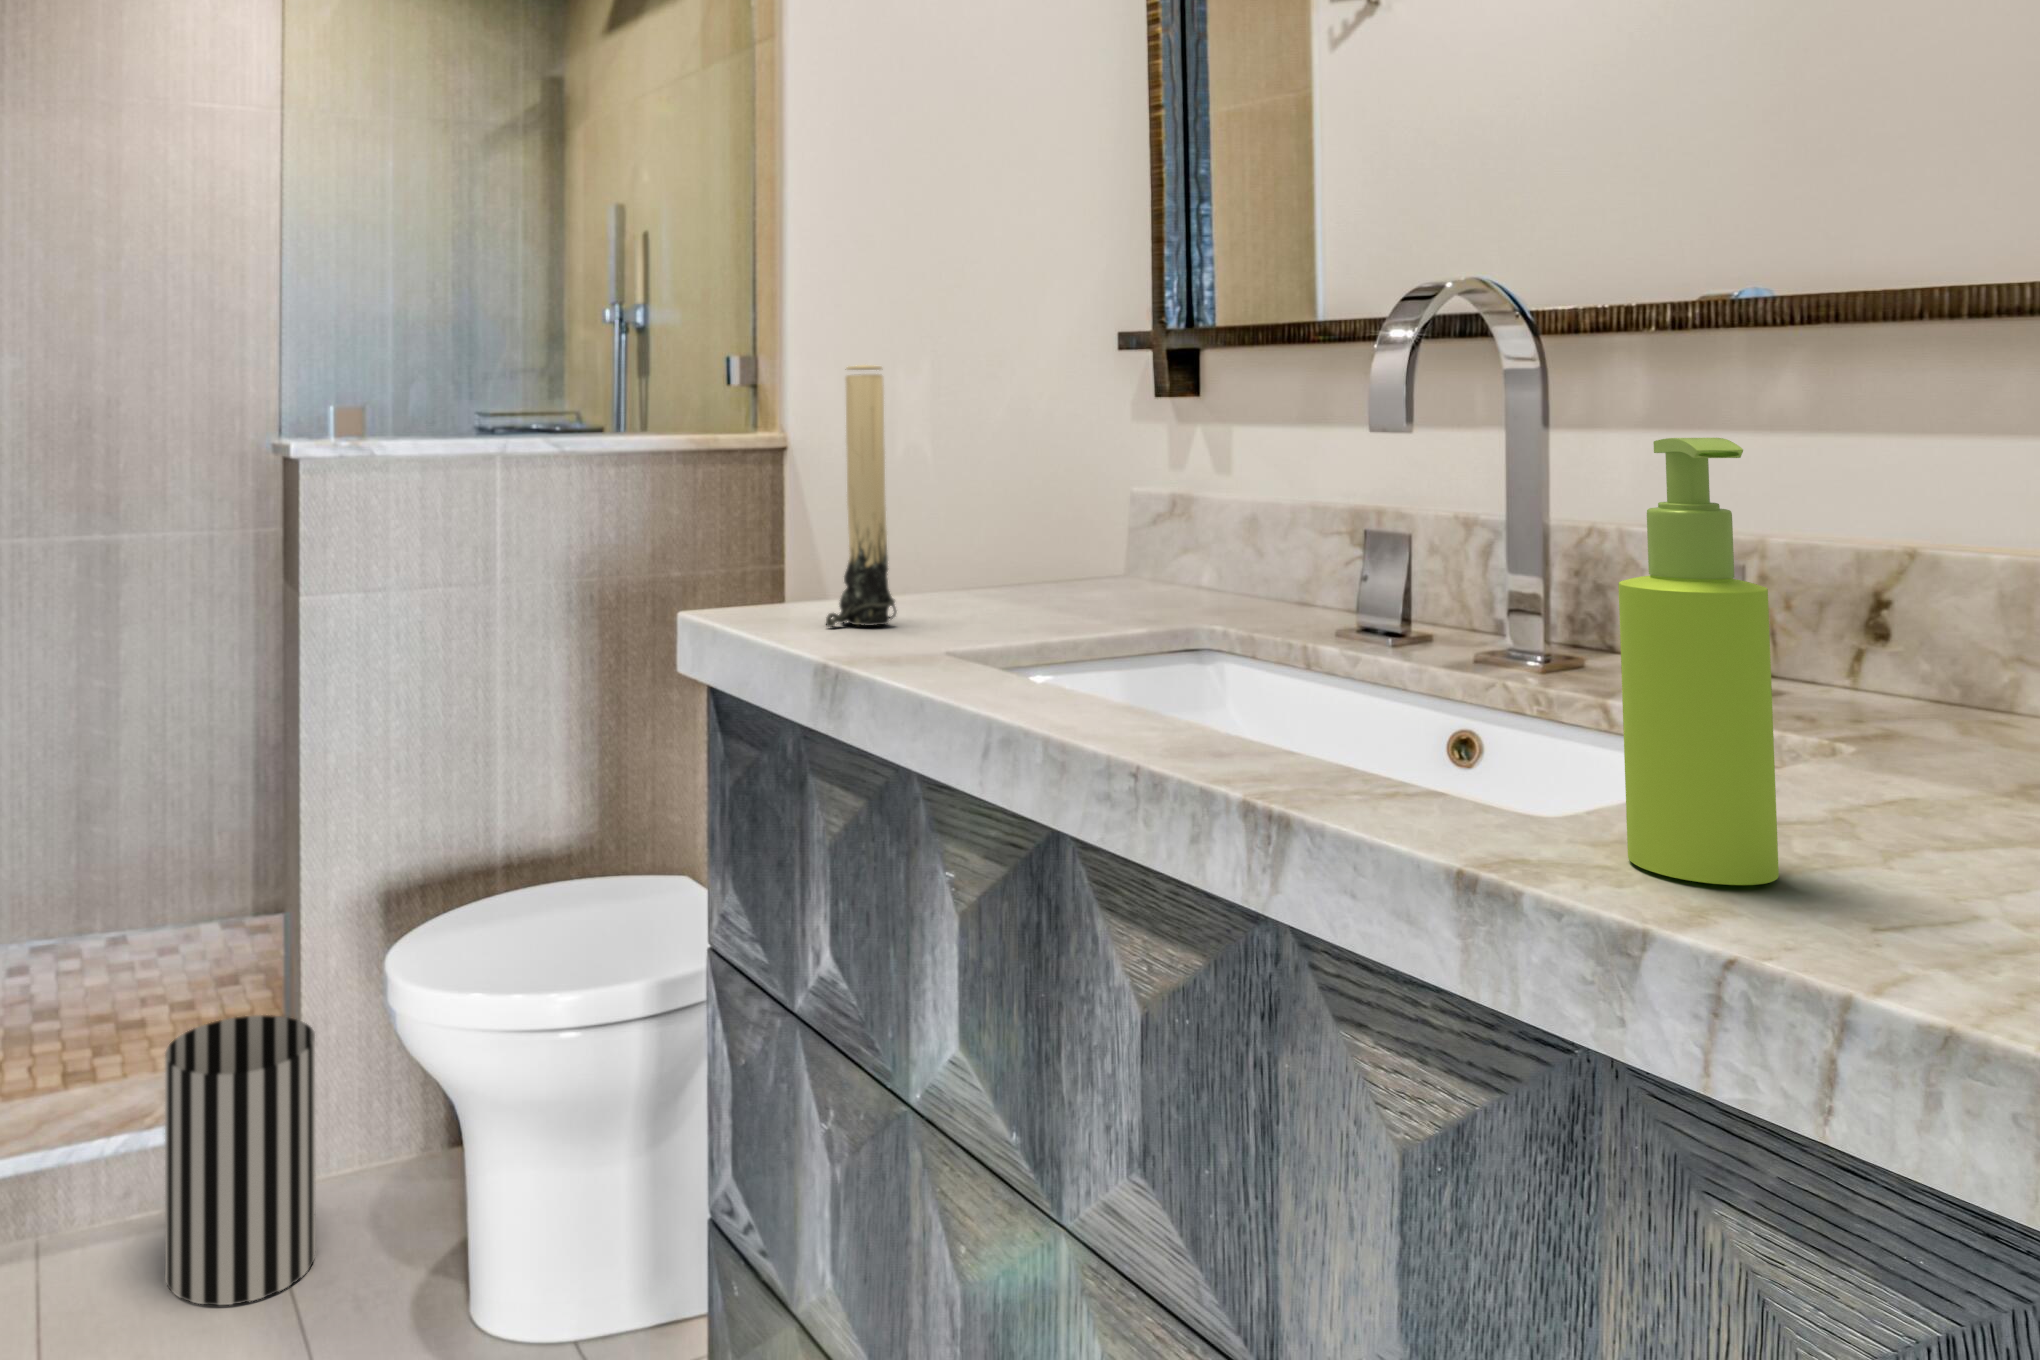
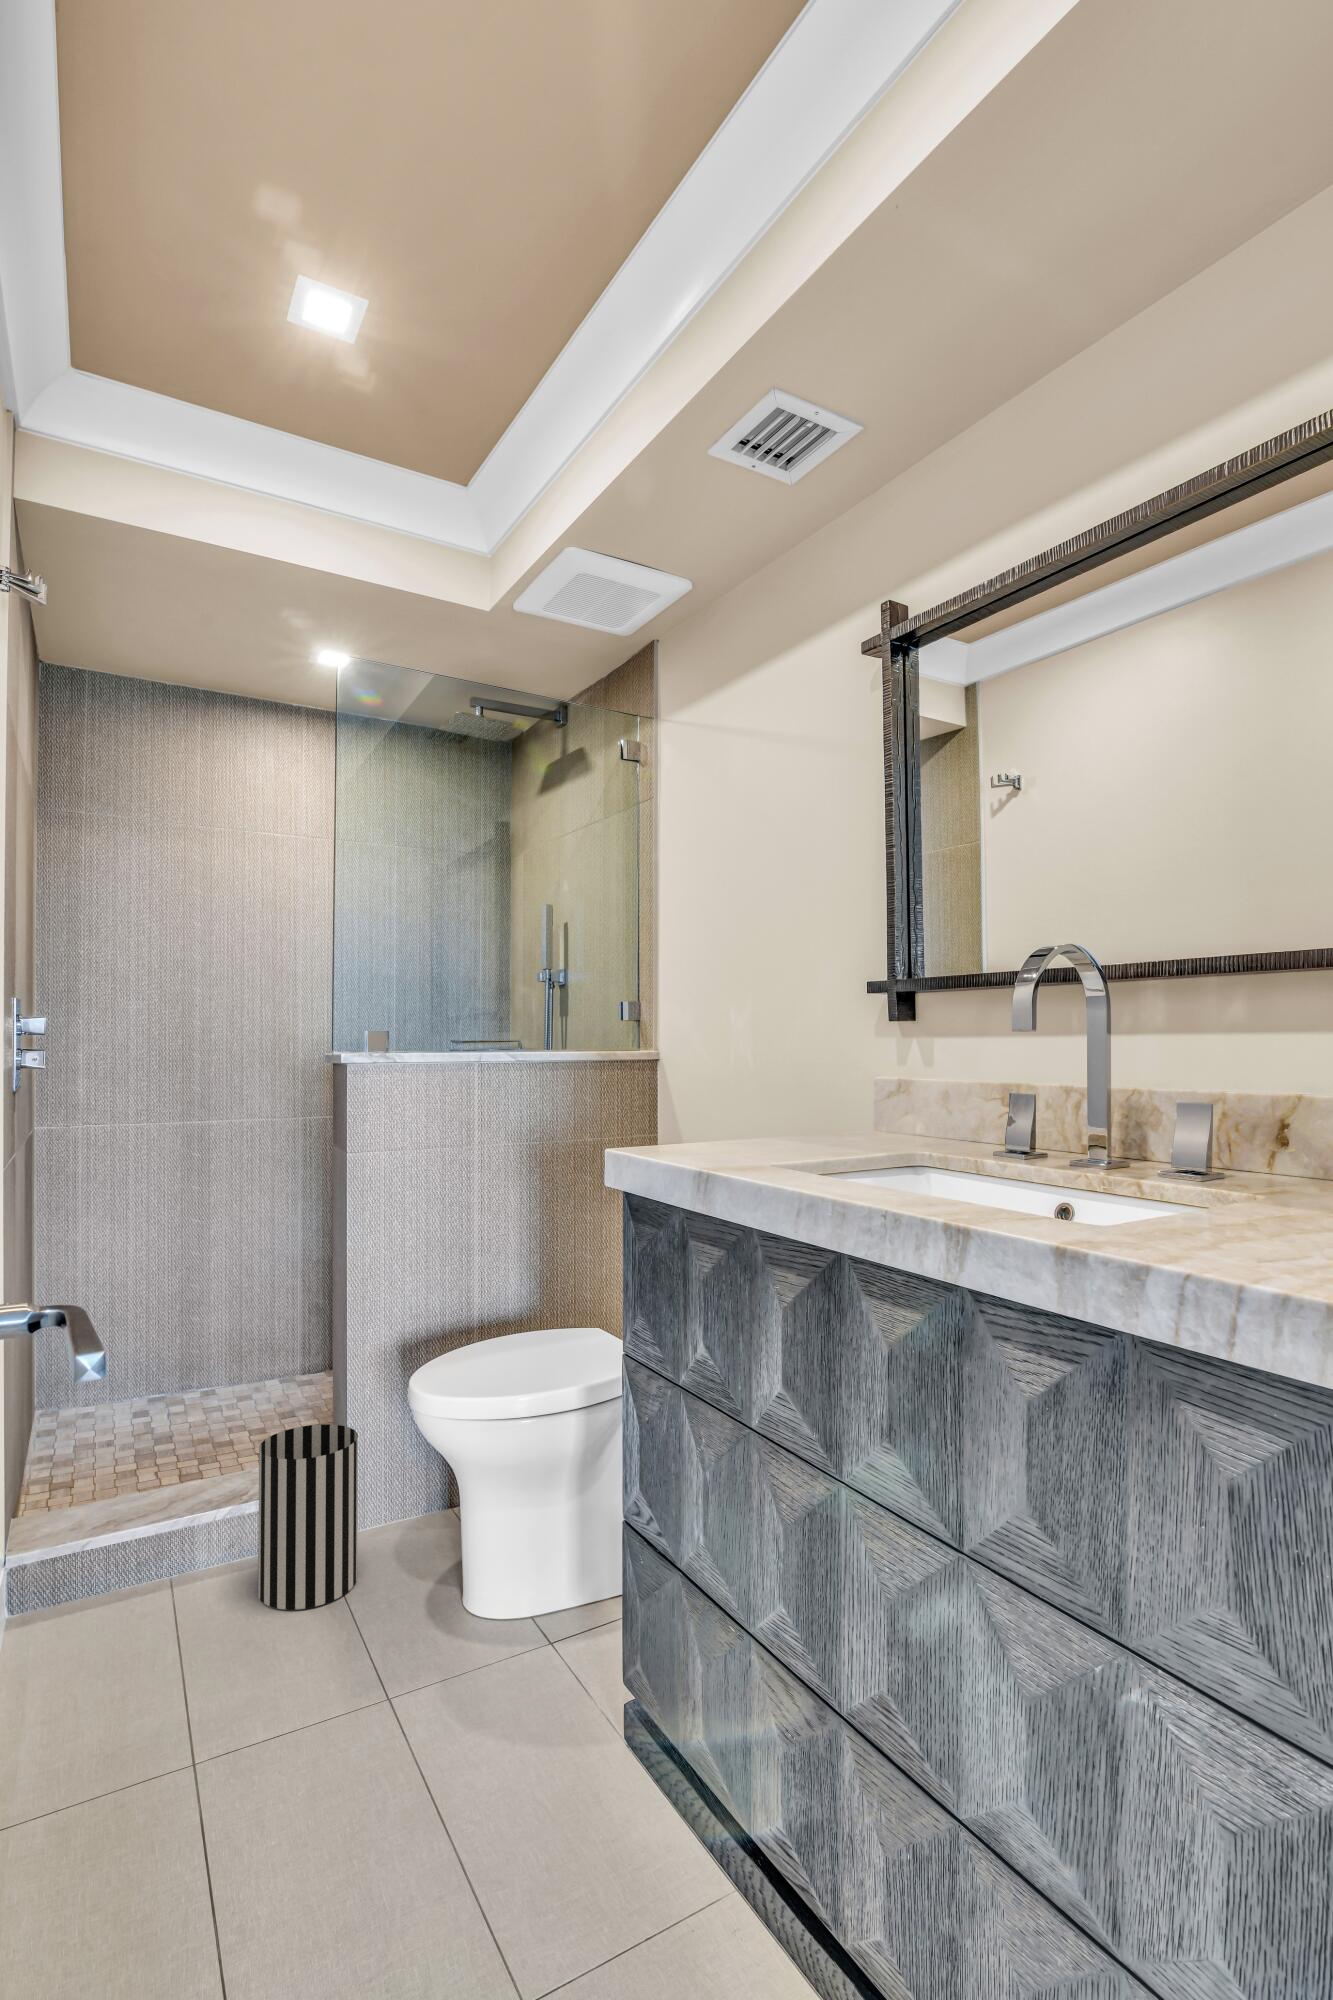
candle: present [826,365,896,627] -> none [696,996,739,1154]
soap dispenser: present [1618,438,1779,885] -> none [1138,1015,1216,1246]

